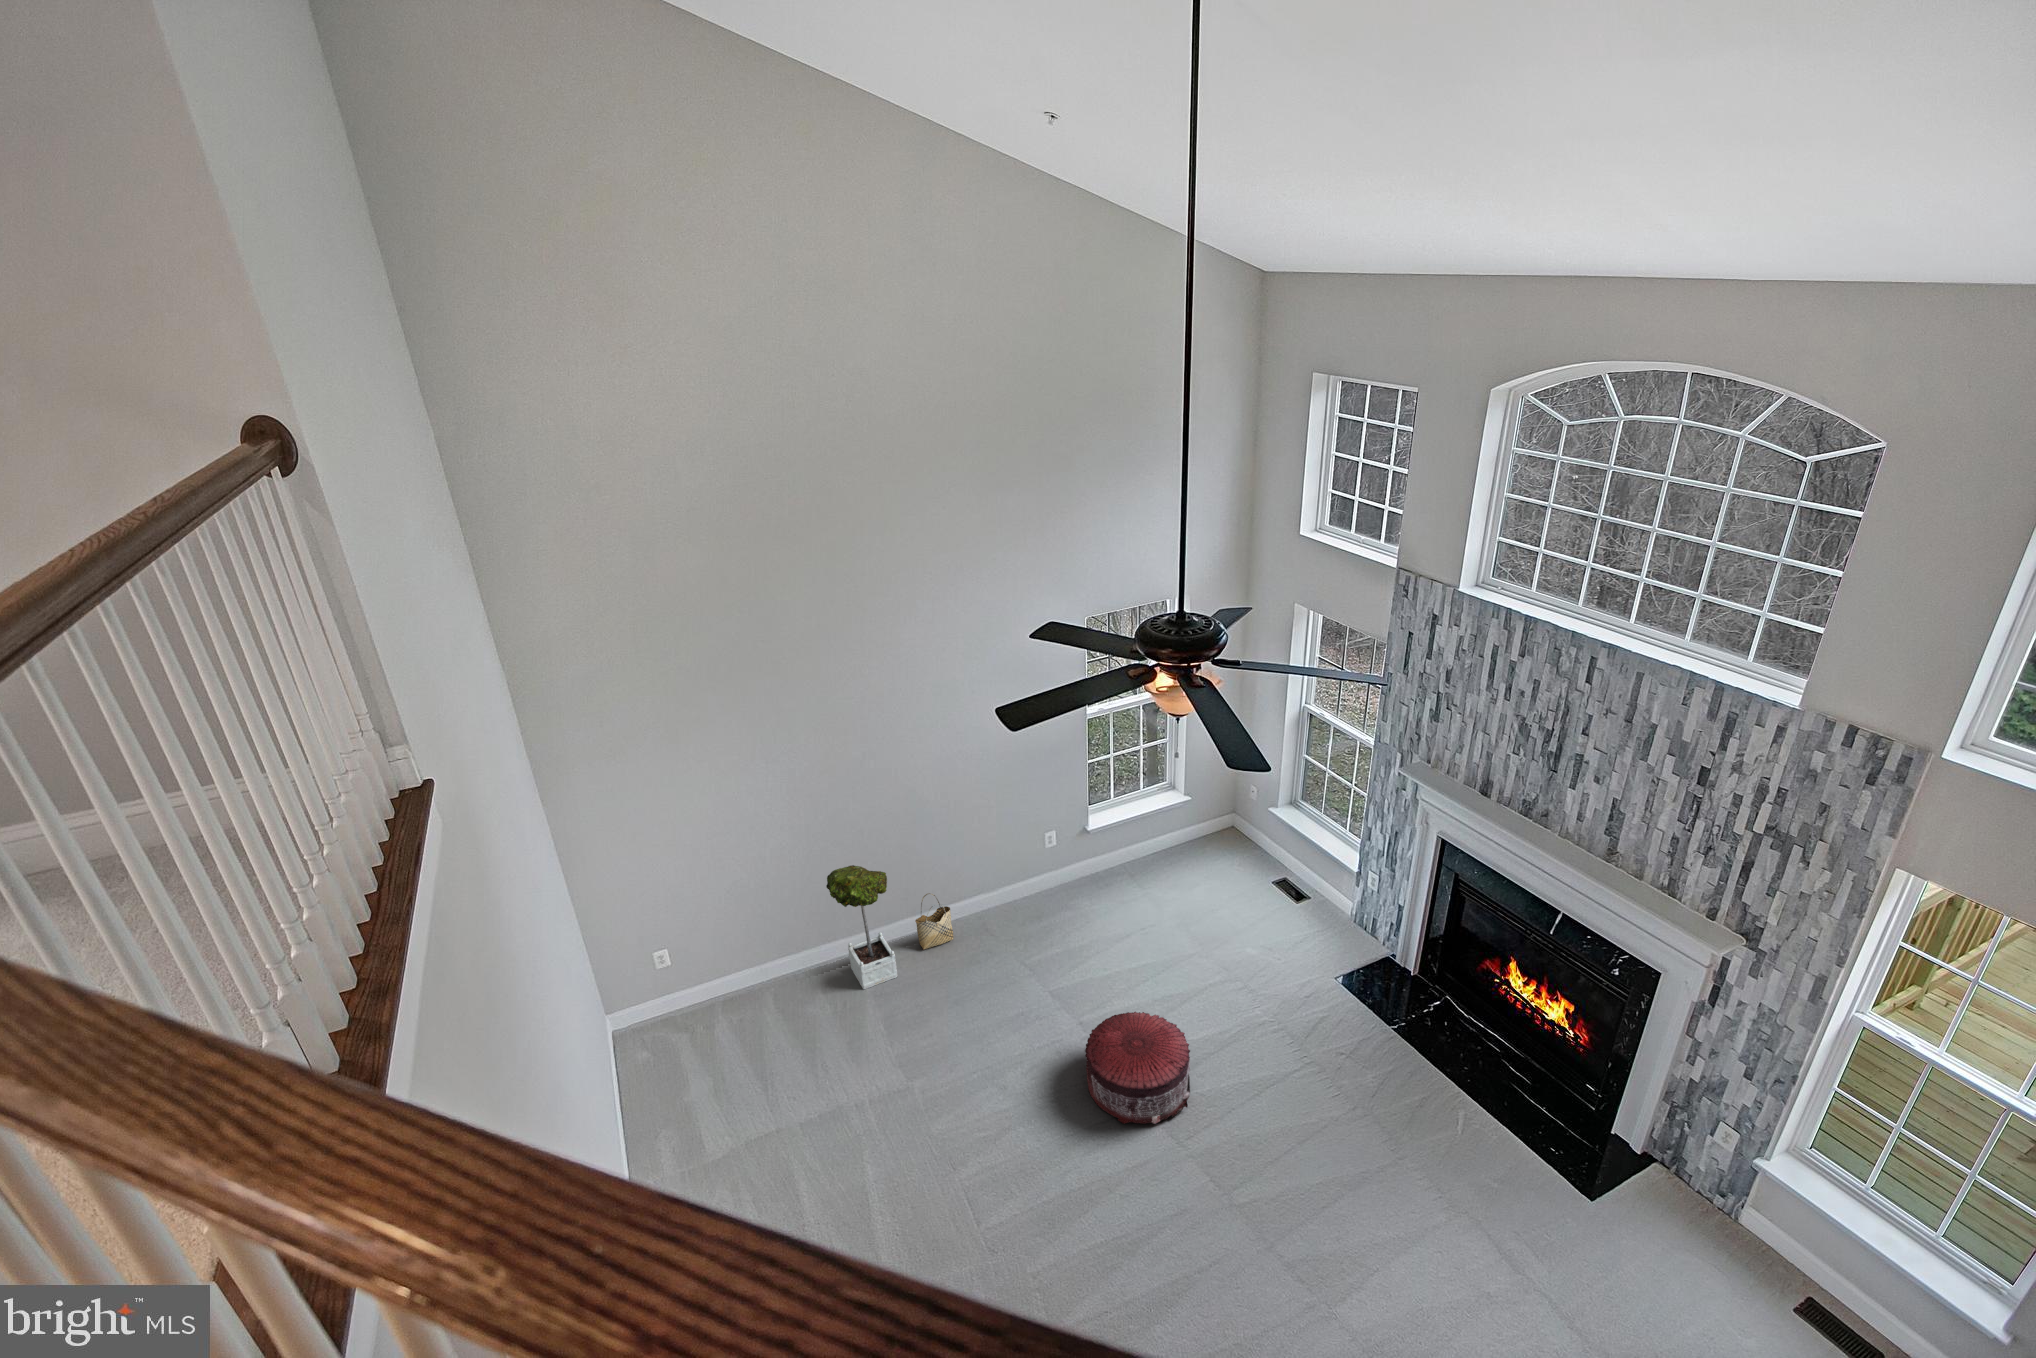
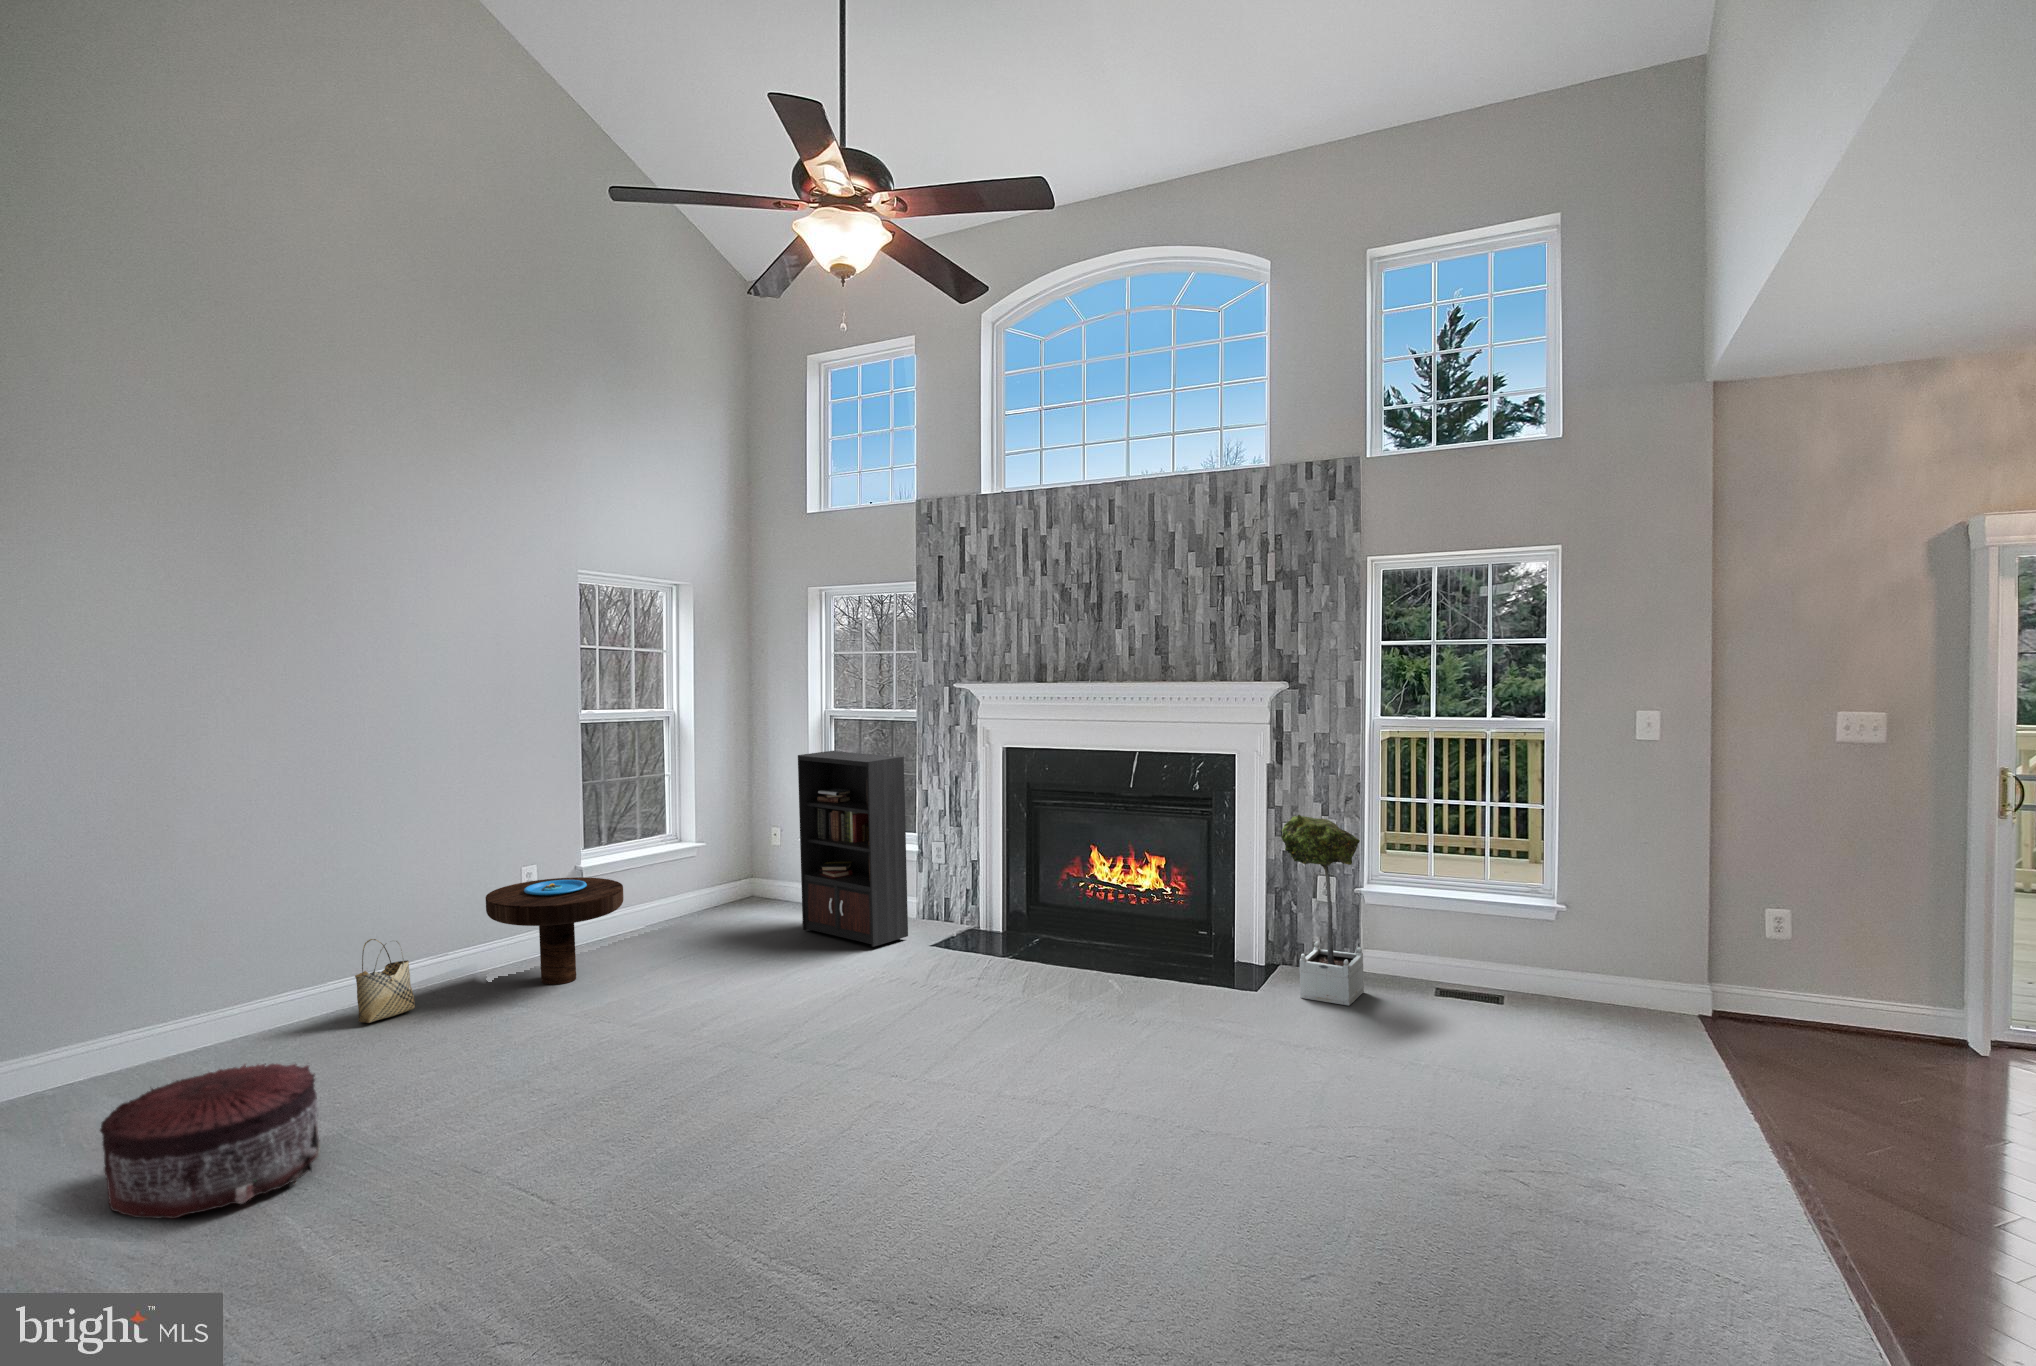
bookcase: none [1244,778,1366,968] -> present [798,751,956,947]
side table: none [1002,847,1095,935] -> present [486,877,623,984]
potted tree: present [826,865,898,989] -> present [1281,815,1364,1006]
pouf: present [1085,1012,1190,1124] -> present [100,1064,320,1219]

